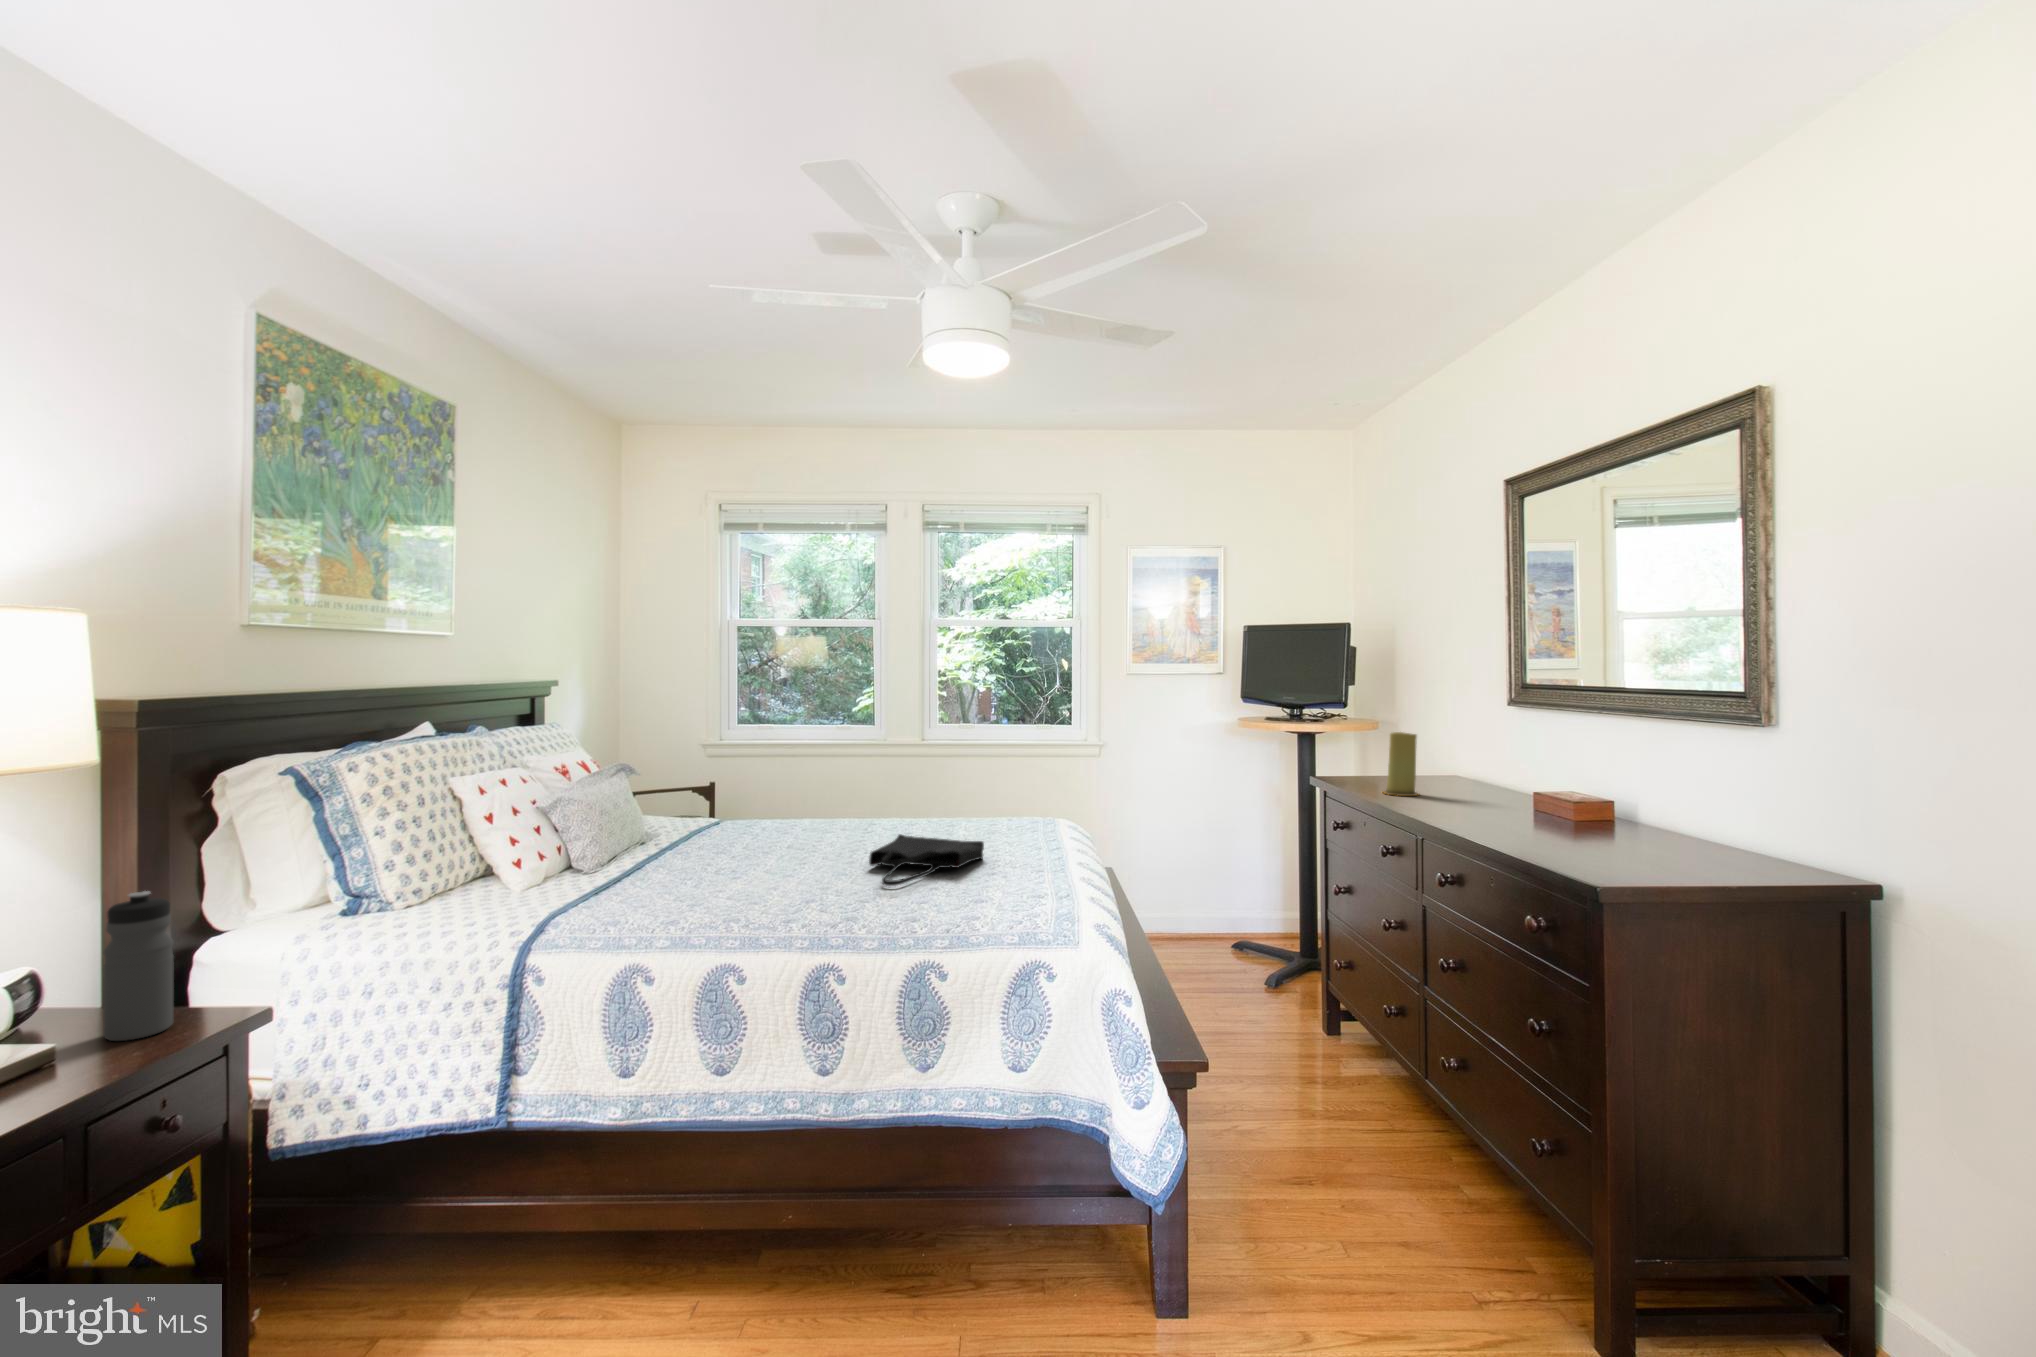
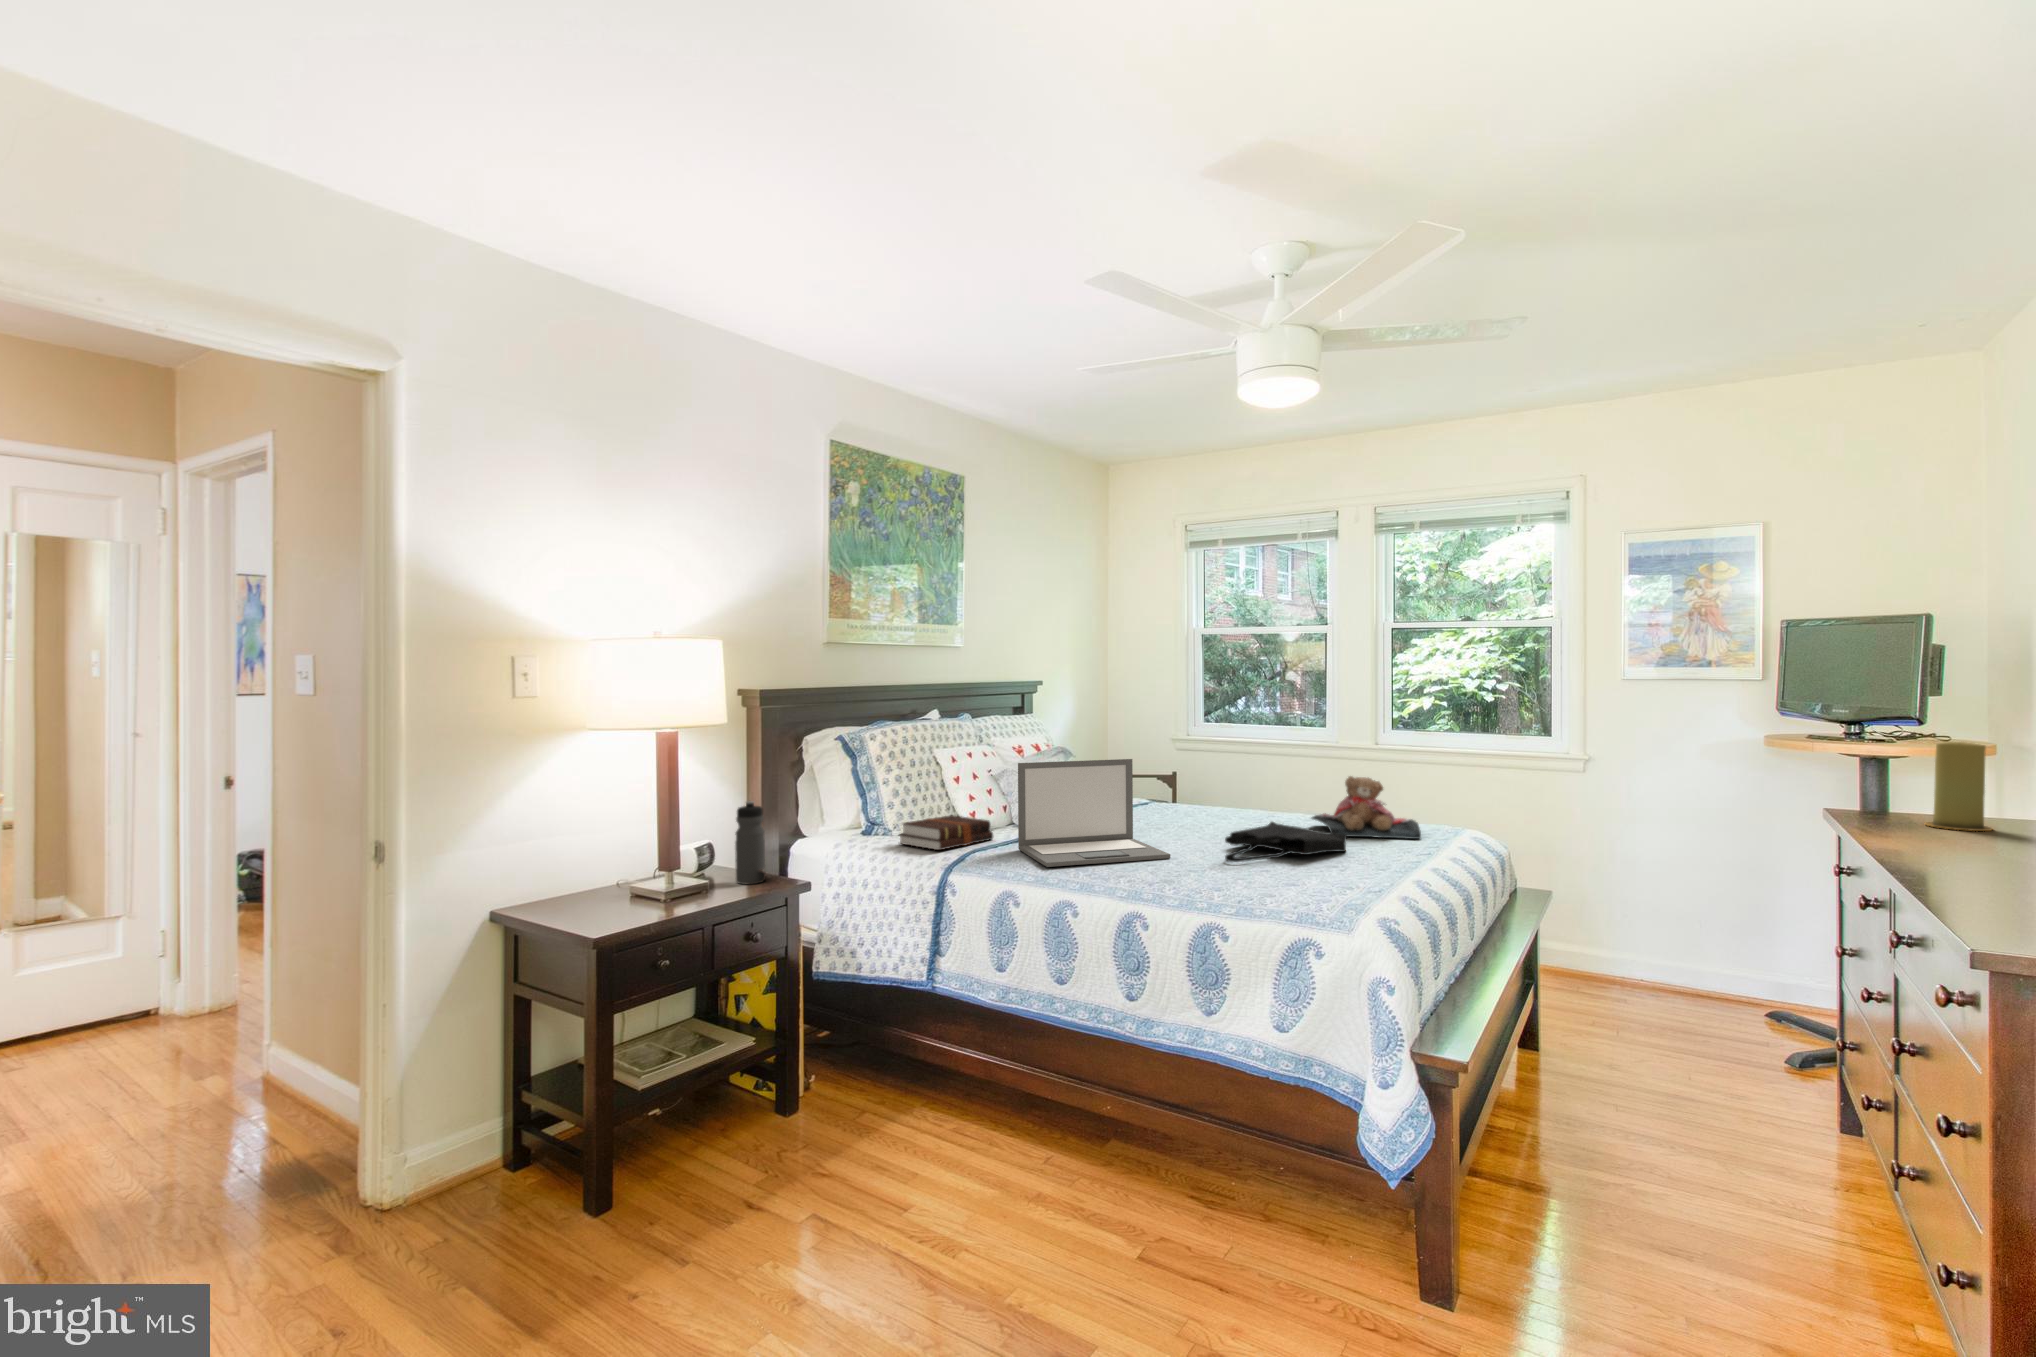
laptop: none [616,777,820,925] -> present [1018,759,1170,867]
teddy bear: none [920,779,1030,843] -> present [1312,776,1421,839]
hardback book: none [416,868,565,923] -> present [900,815,993,850]

